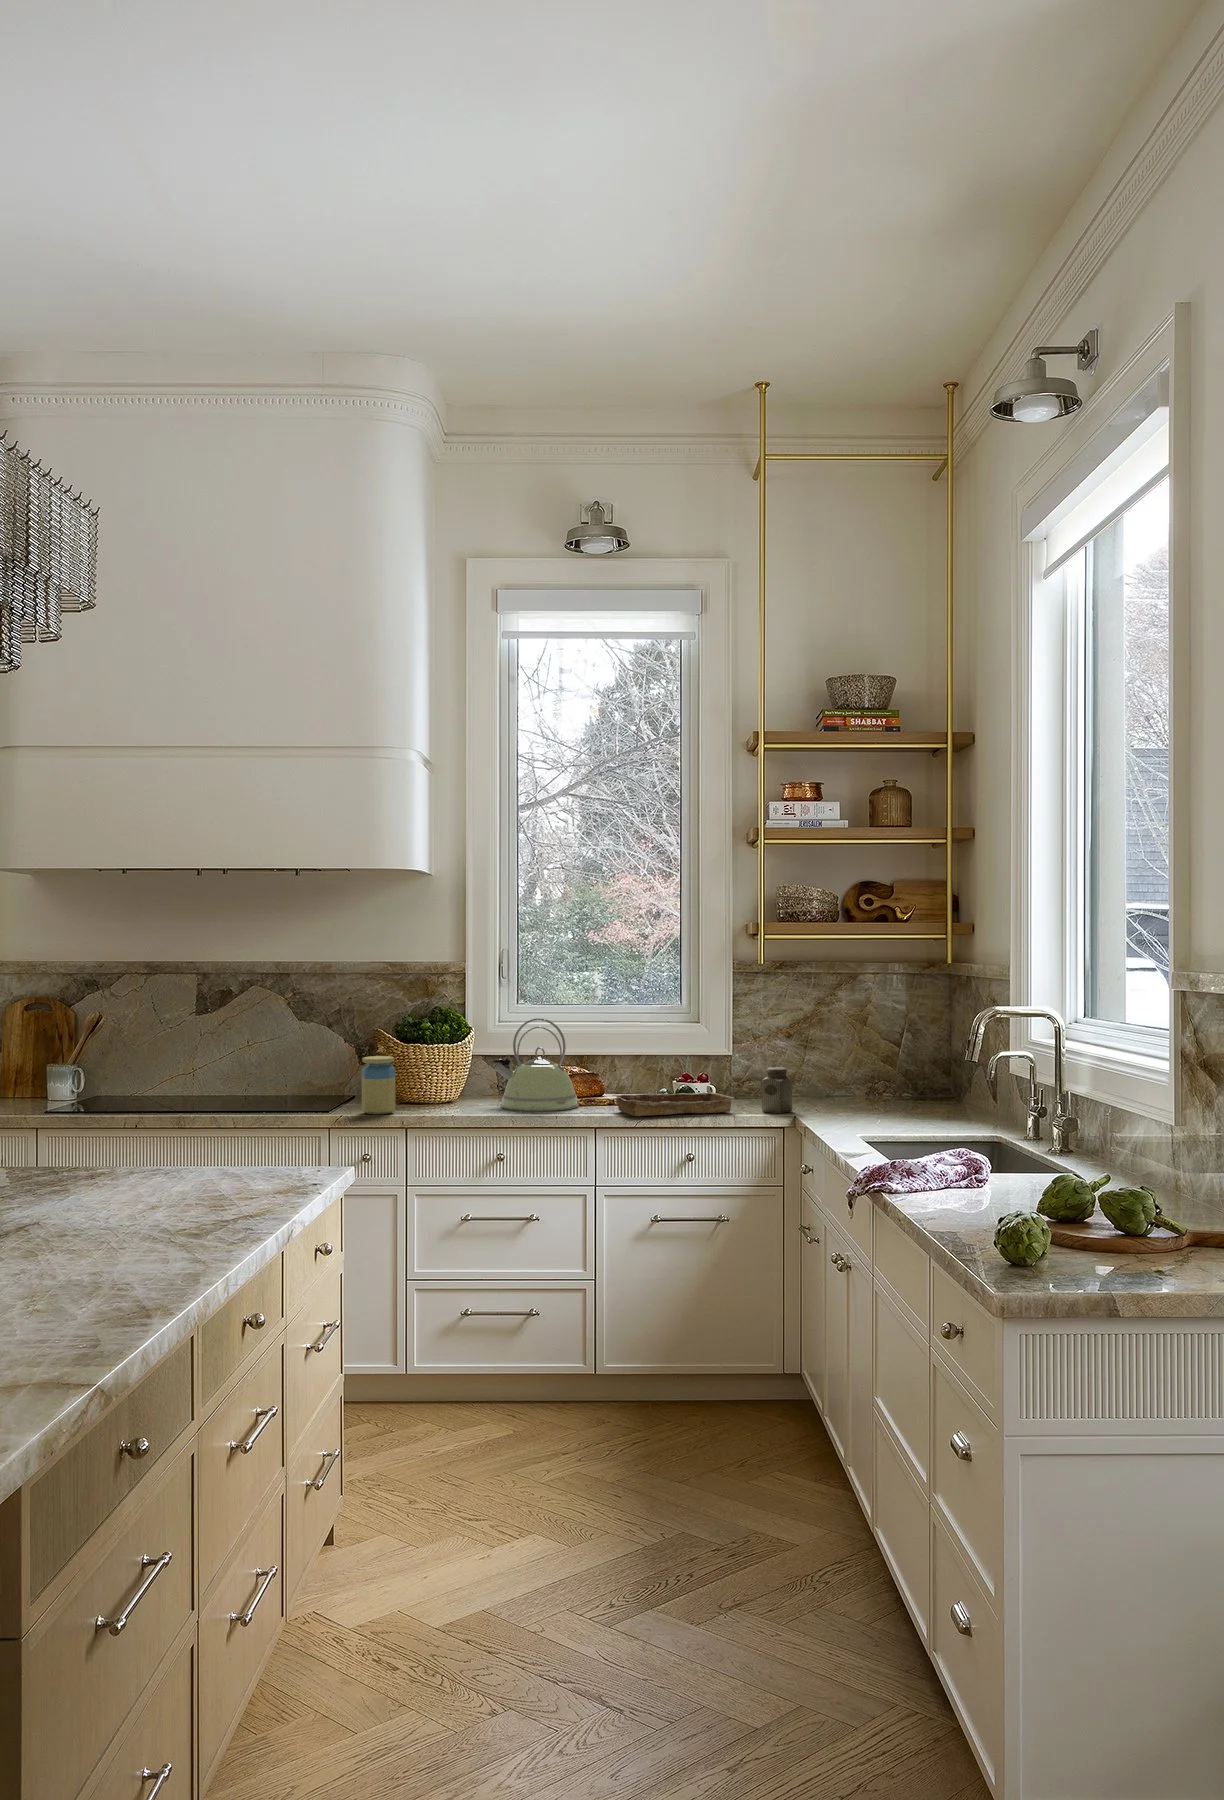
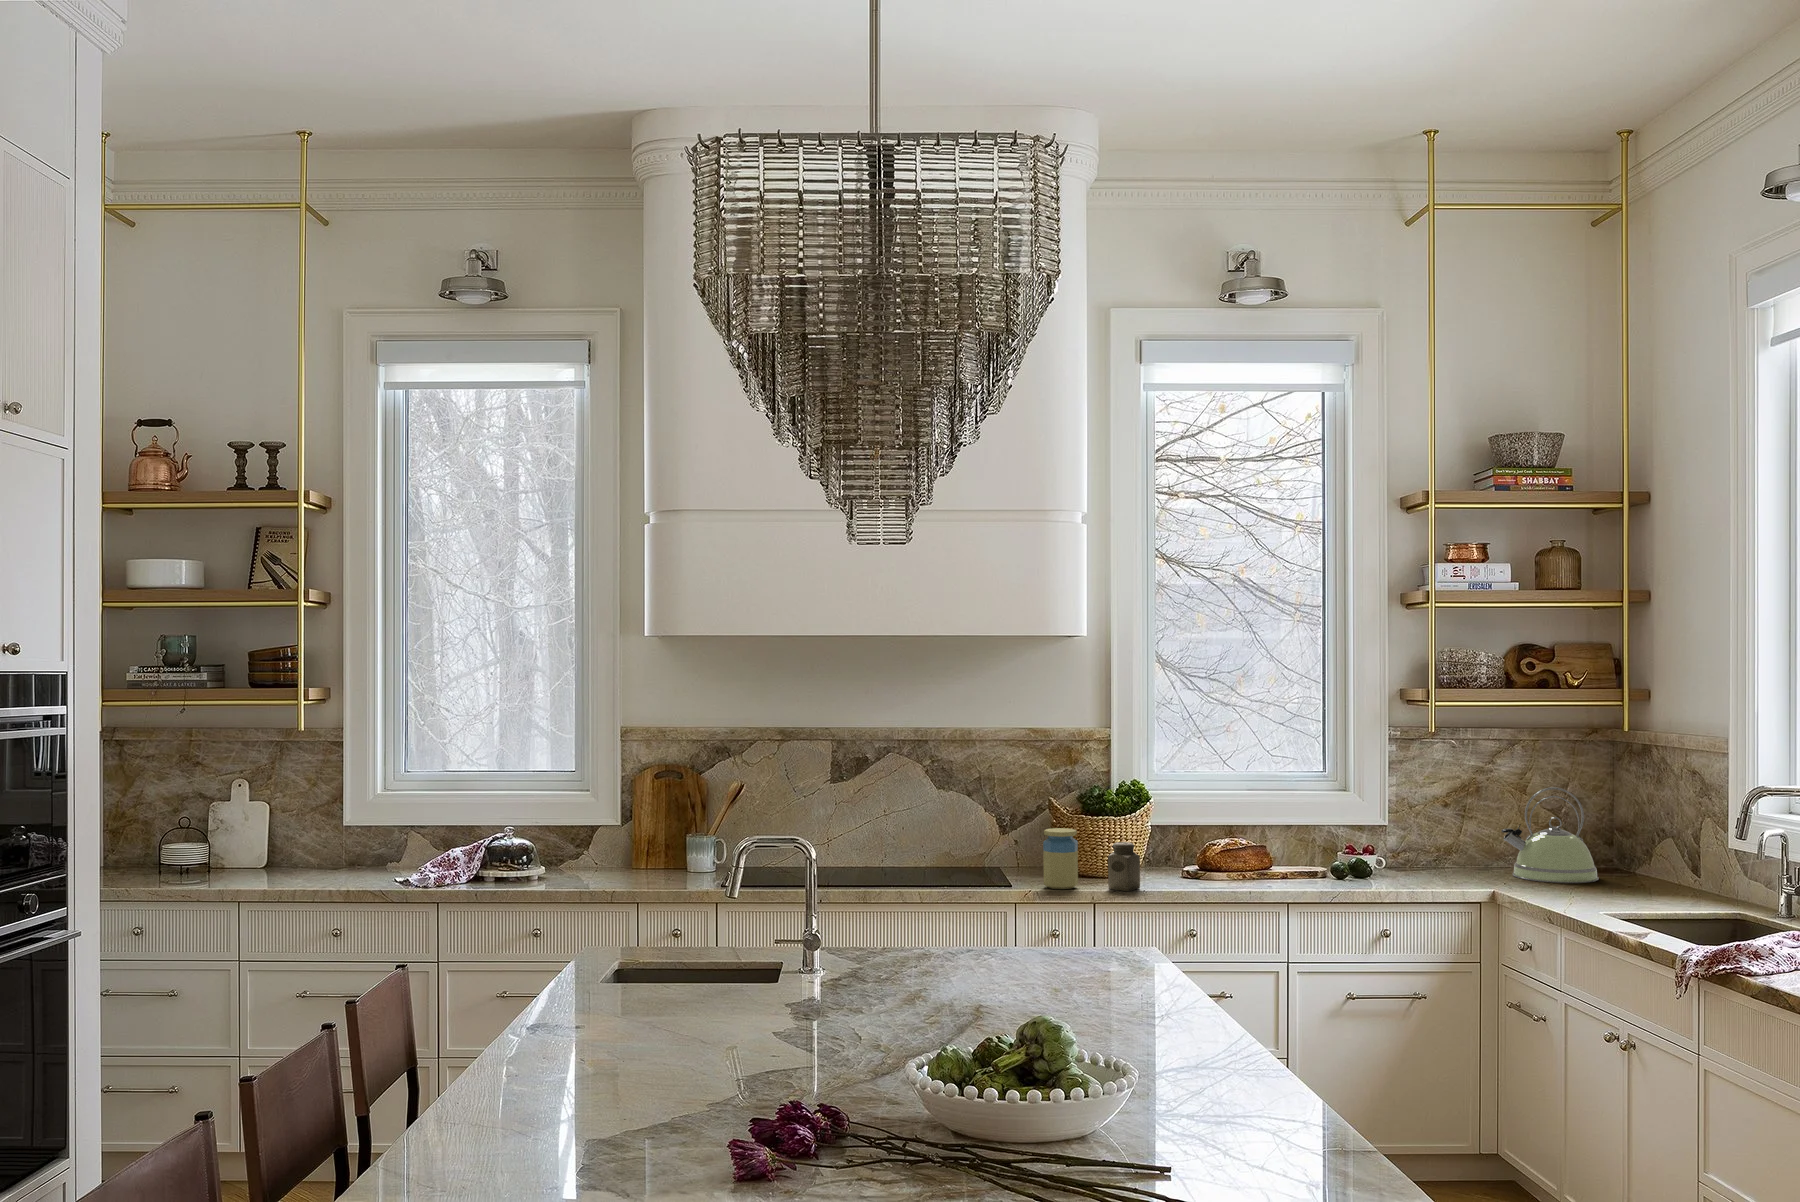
kettle: present [492,1018,578,1111] -> present [1501,787,1599,883]
salt shaker: present [762,1067,792,1113] -> present [1108,842,1140,891]
tray: present [613,1092,734,1116] -> none [1296,866,1429,892]

